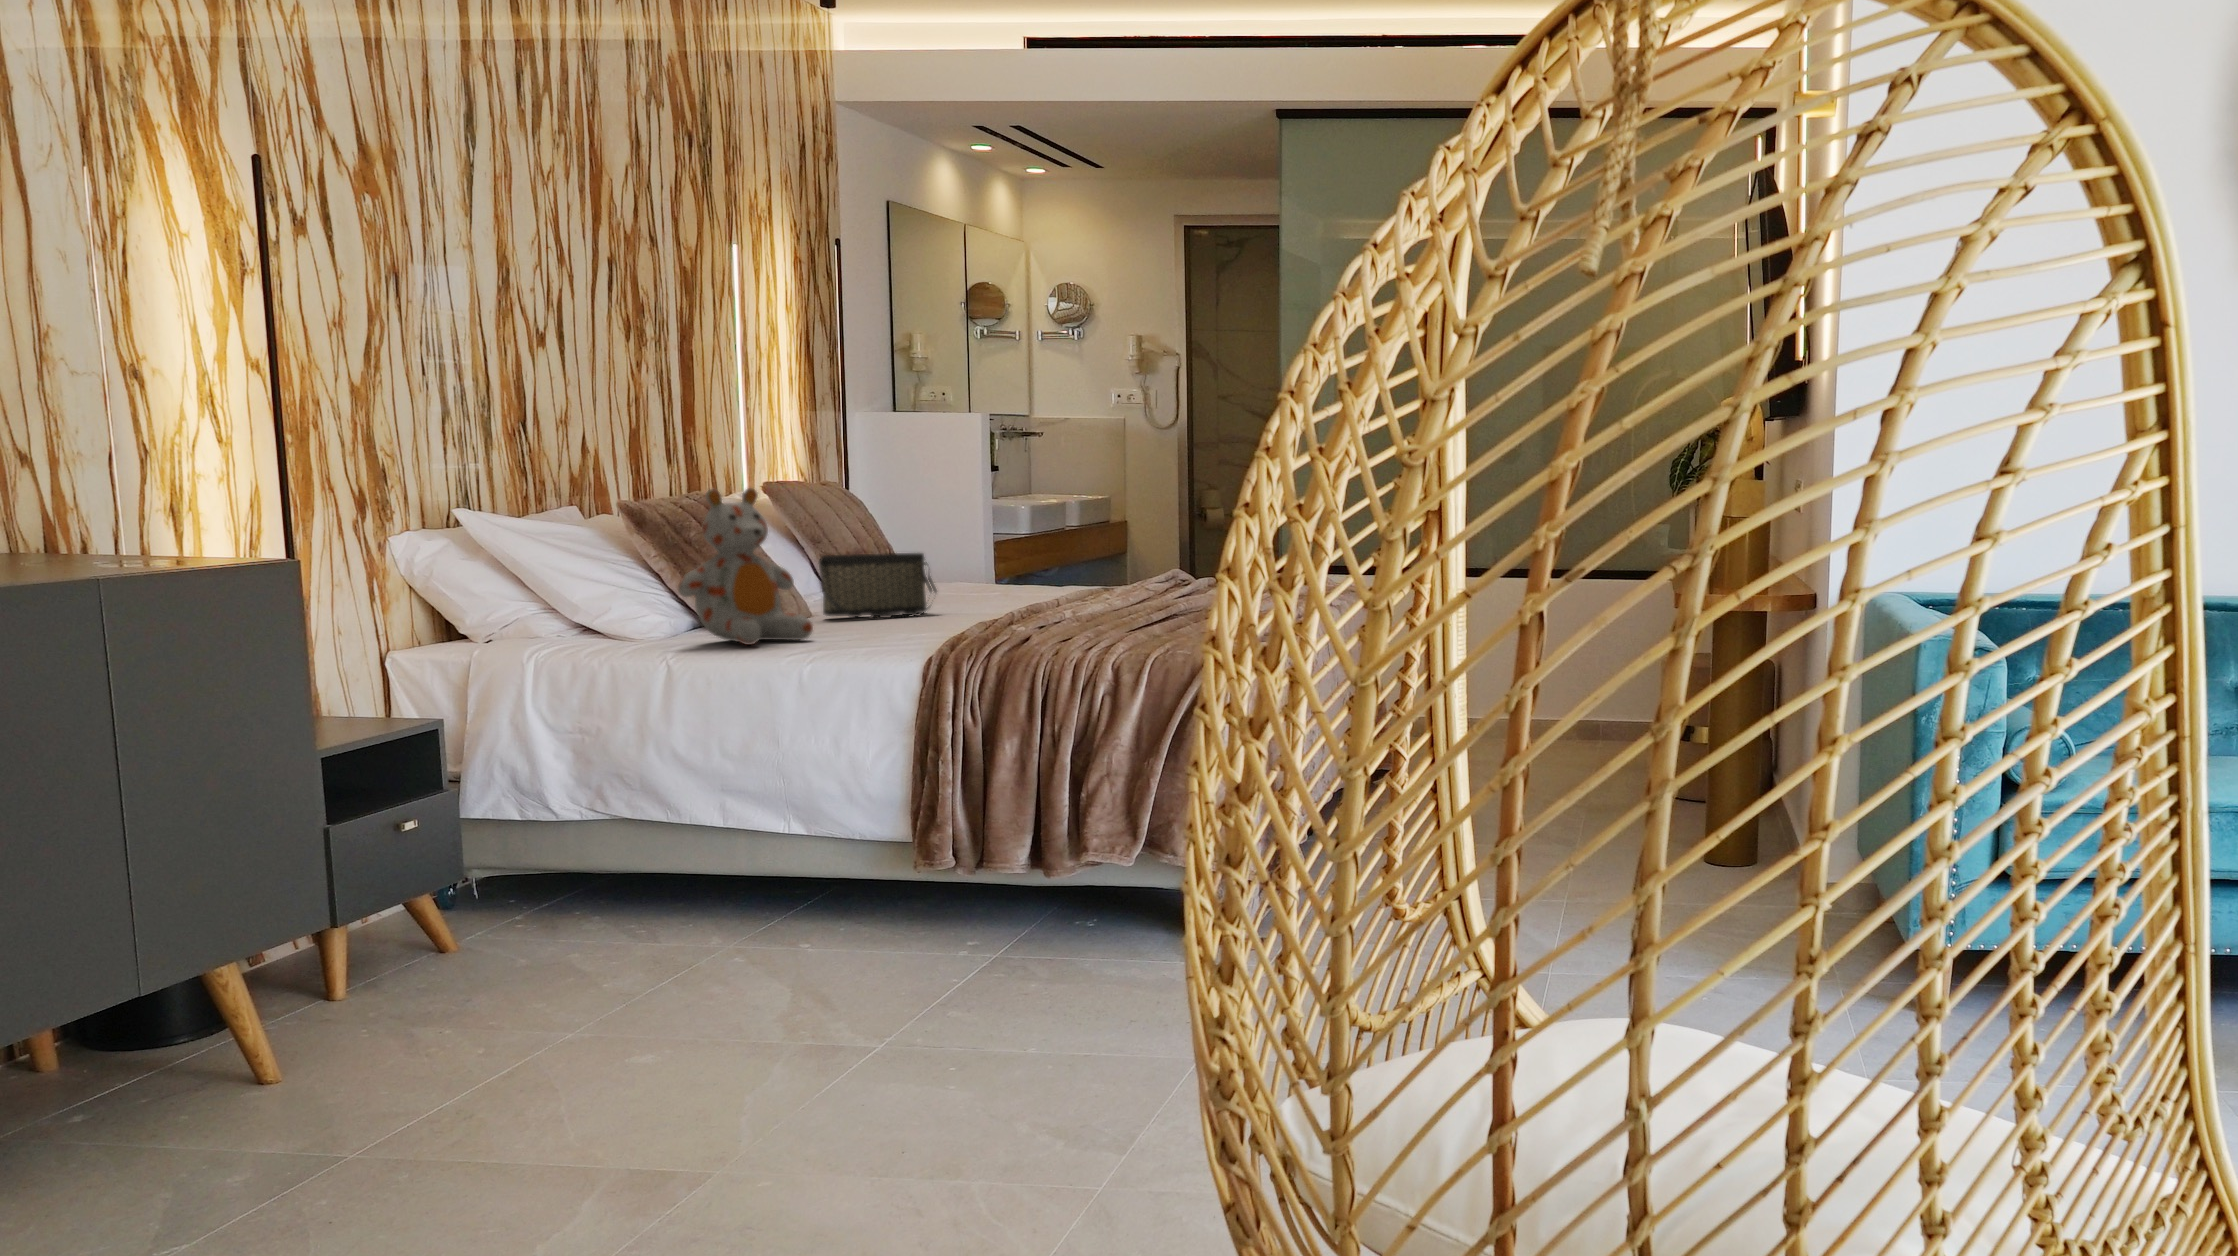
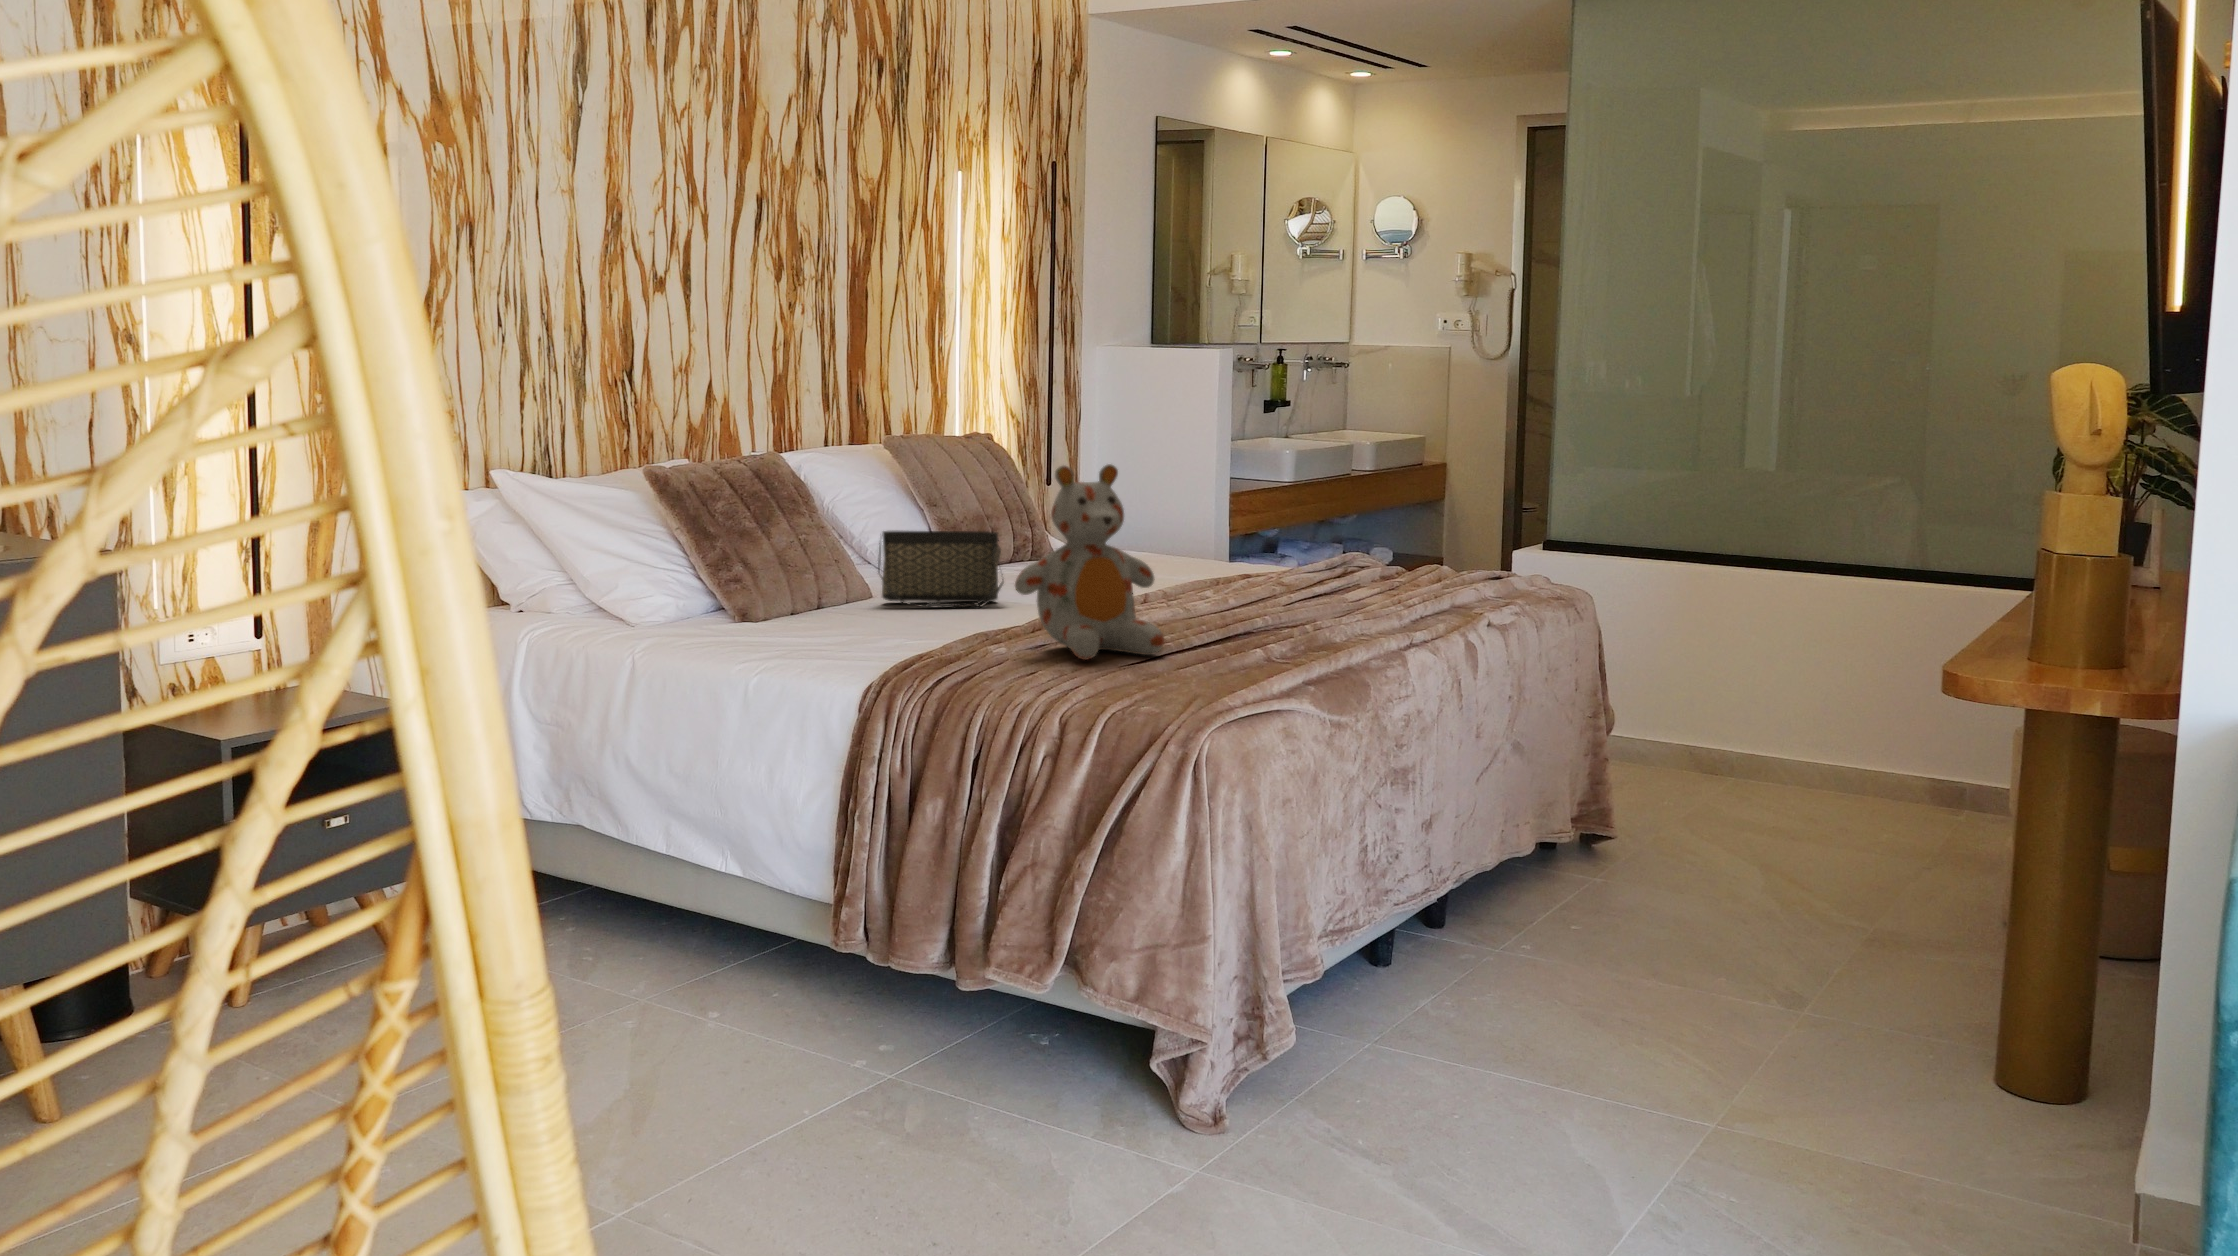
stuffed bear: present [678,488,813,645] -> present [1015,464,1164,660]

